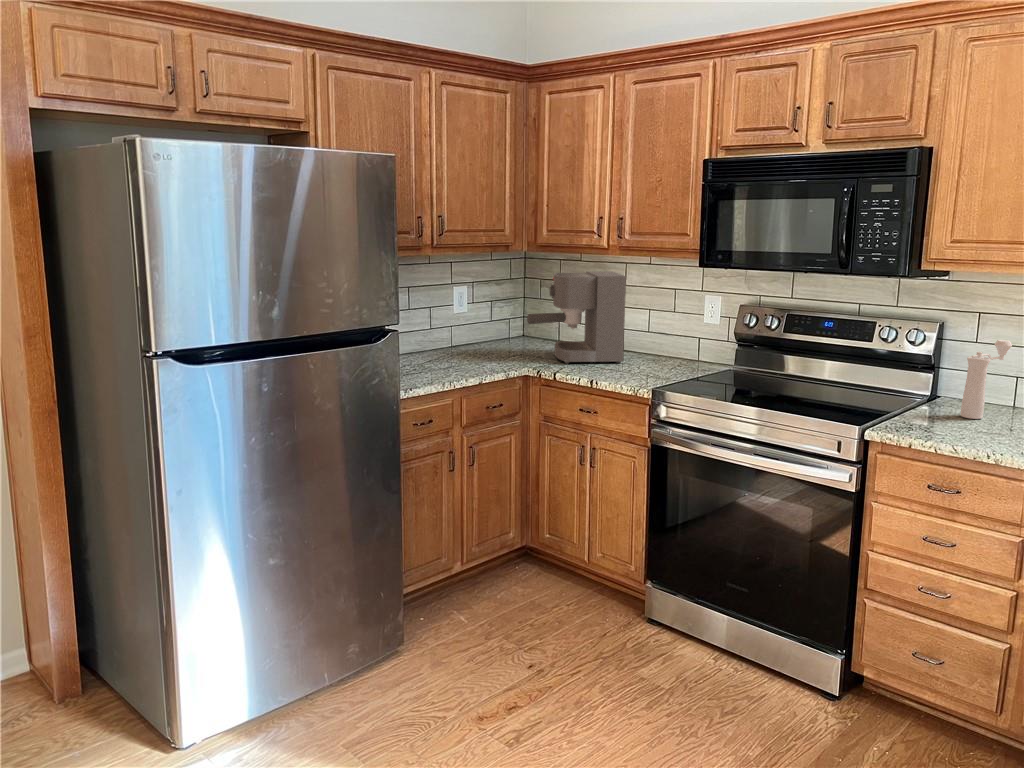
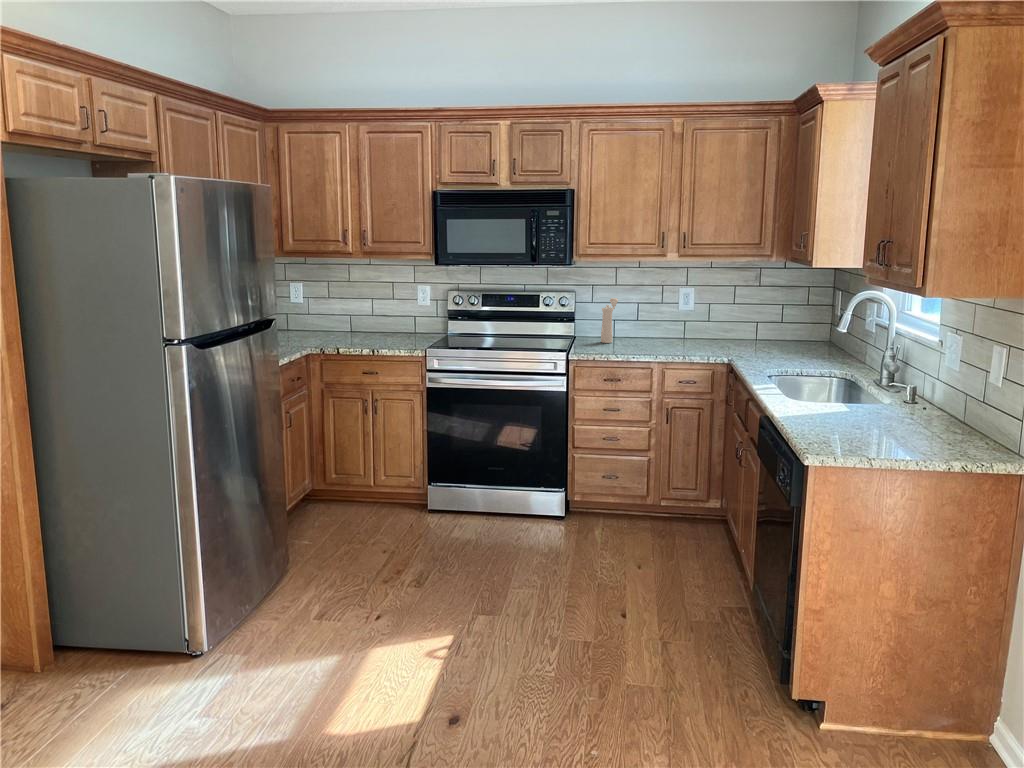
coffee maker: present [527,271,626,364] -> none [299,271,372,341]

